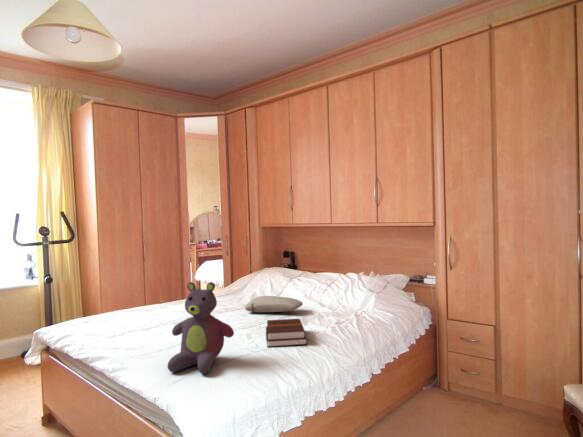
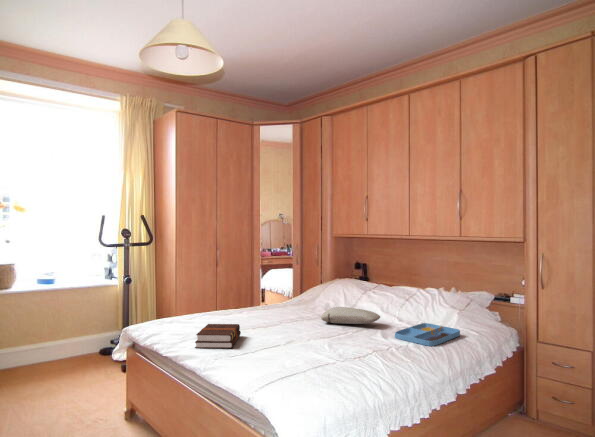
stuffed bear: present [168,282,234,374] -> none [258,289,321,378]
tray: none [315,307,377,330] -> present [395,323,460,346]
hardback book: present [266,319,307,347] -> present [195,324,241,348]

